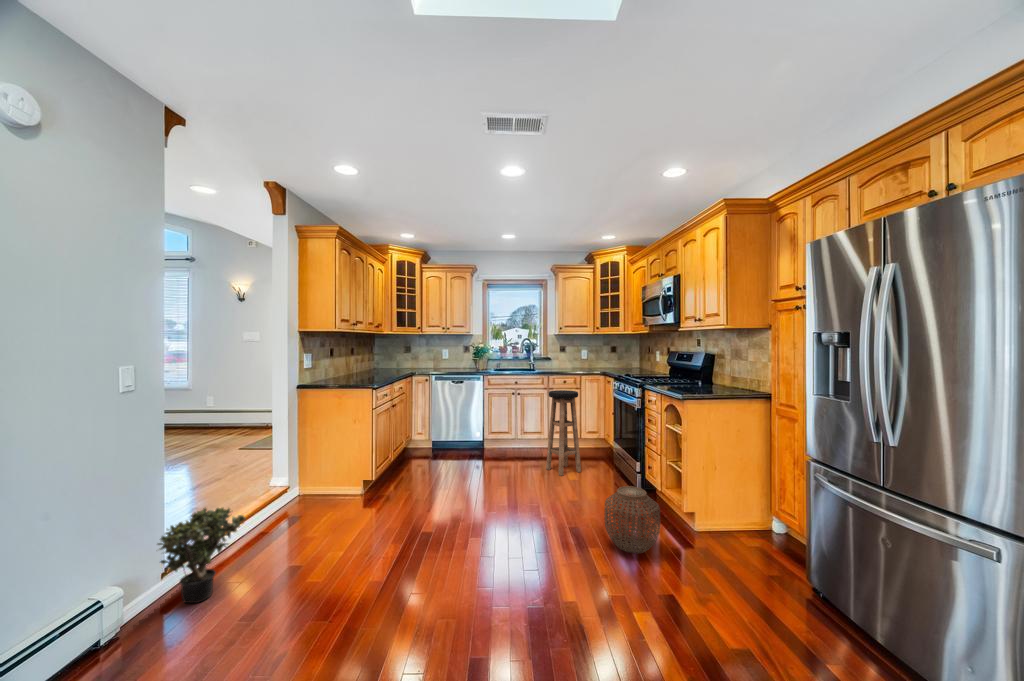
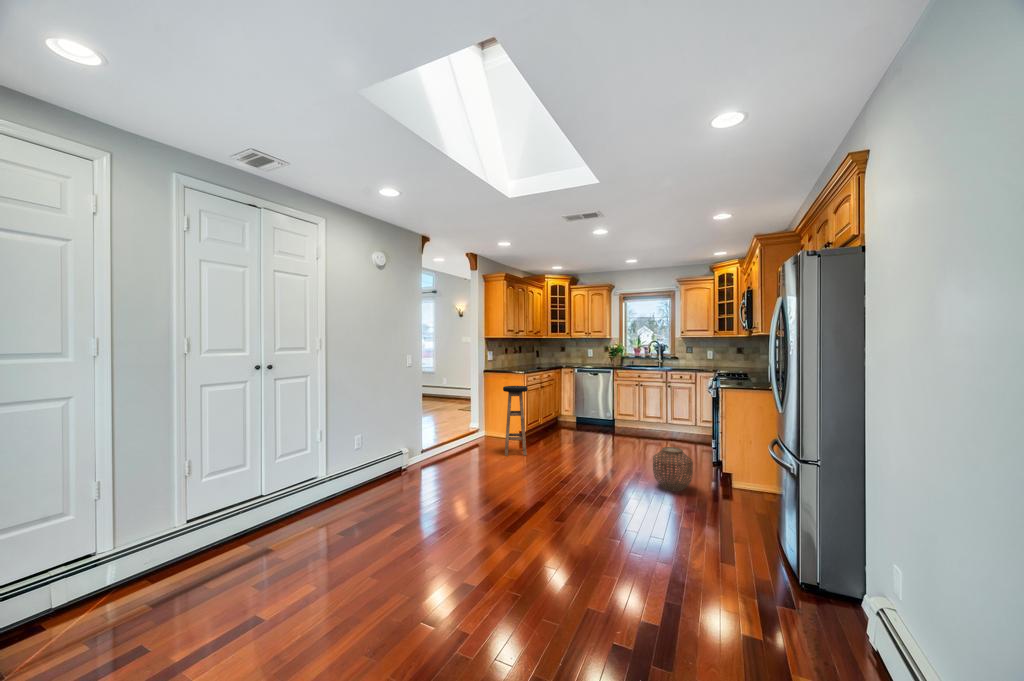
bar stool: present [546,390,581,476] -> present [503,386,528,456]
potted plant: present [158,508,246,603] -> none [418,425,452,468]

